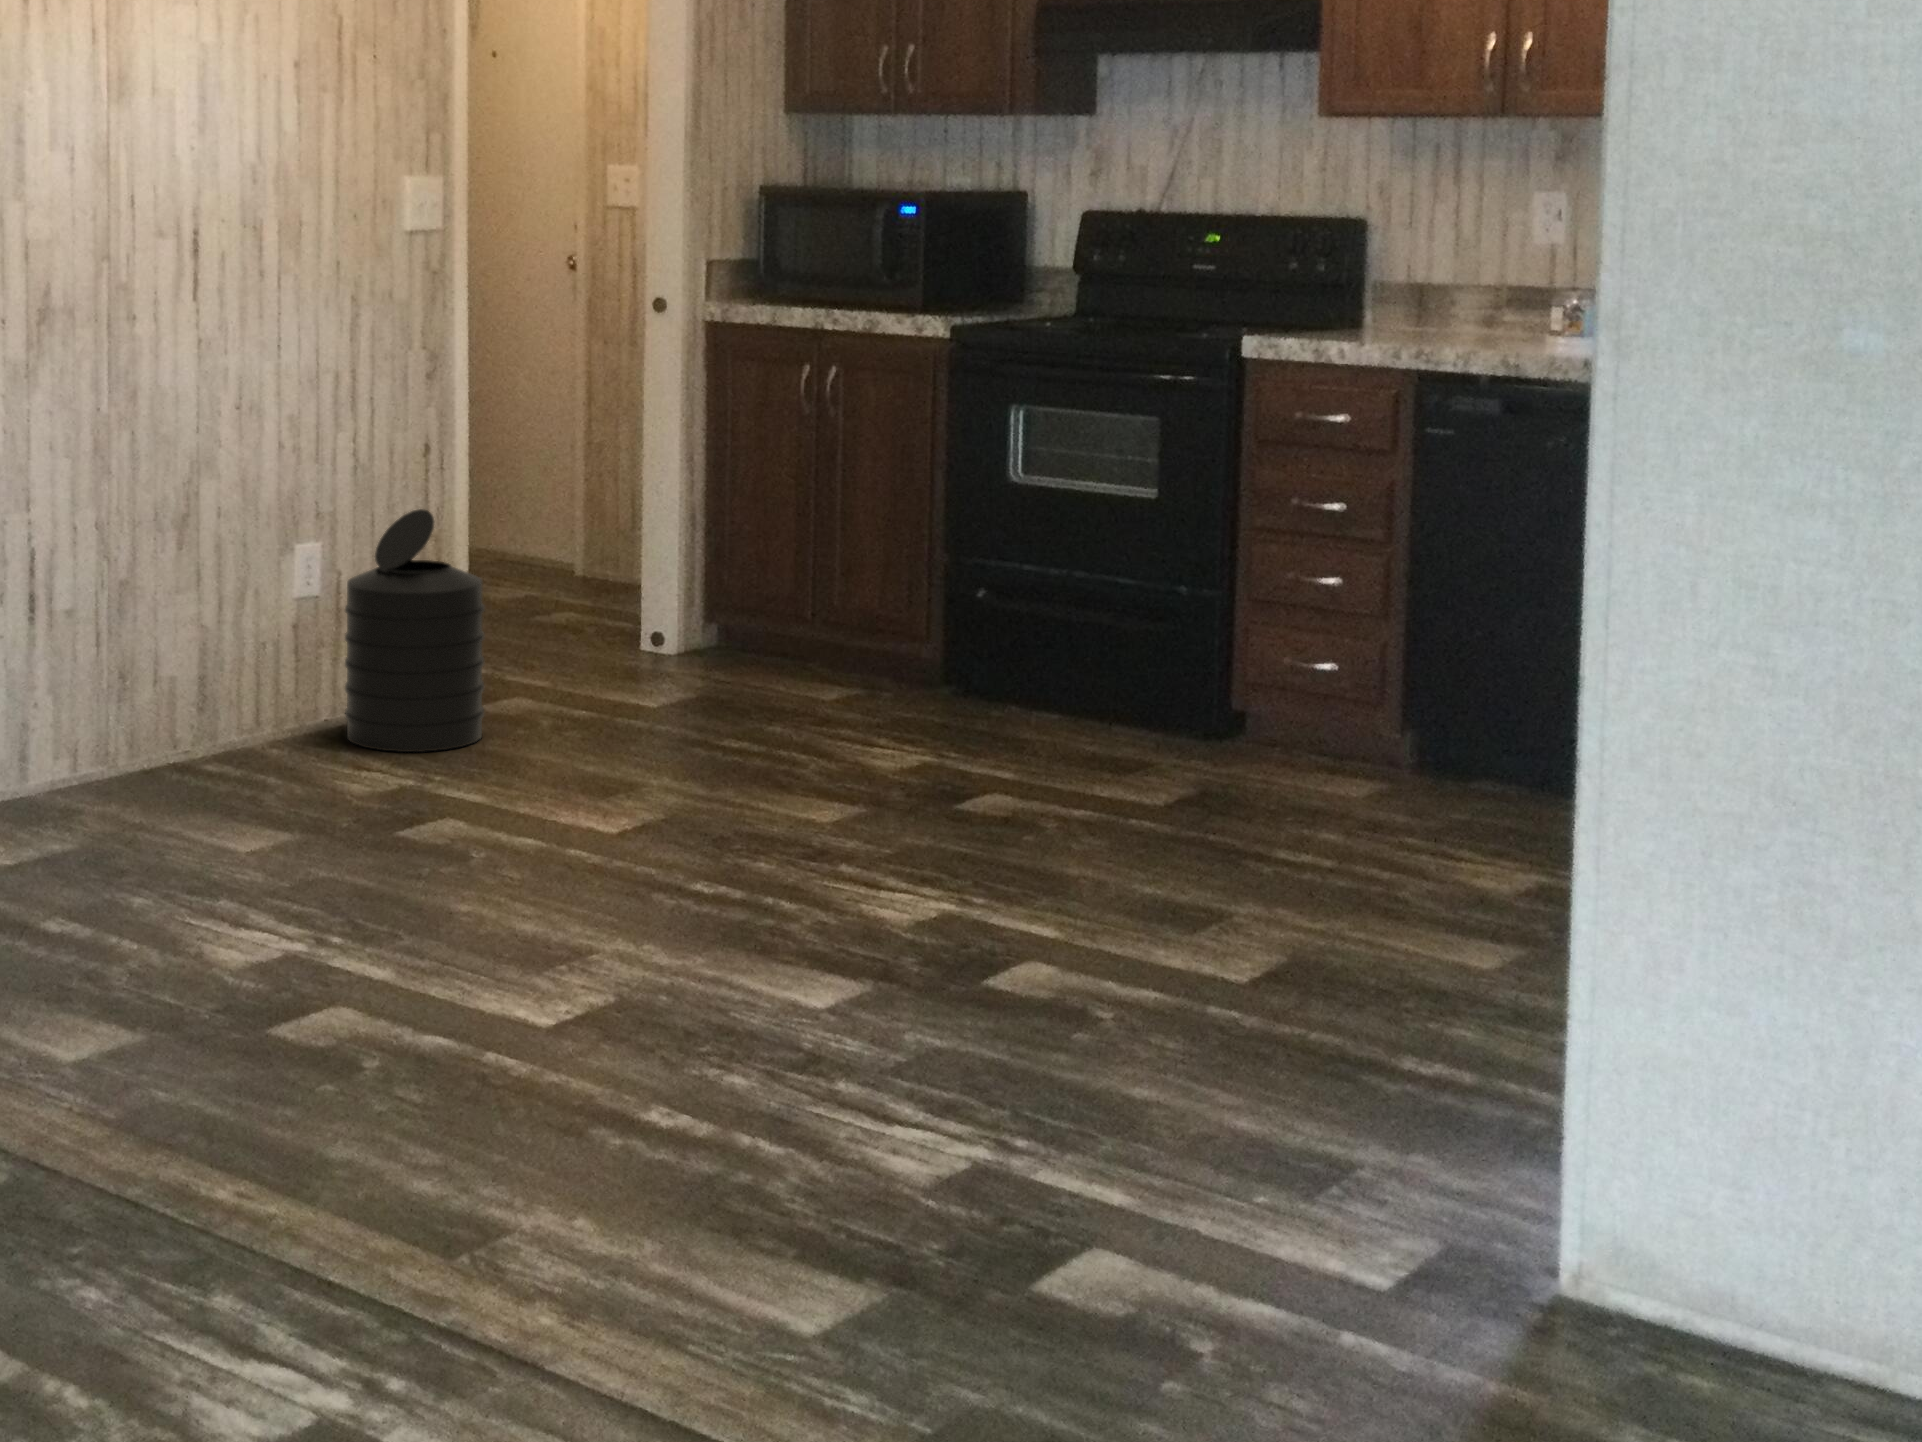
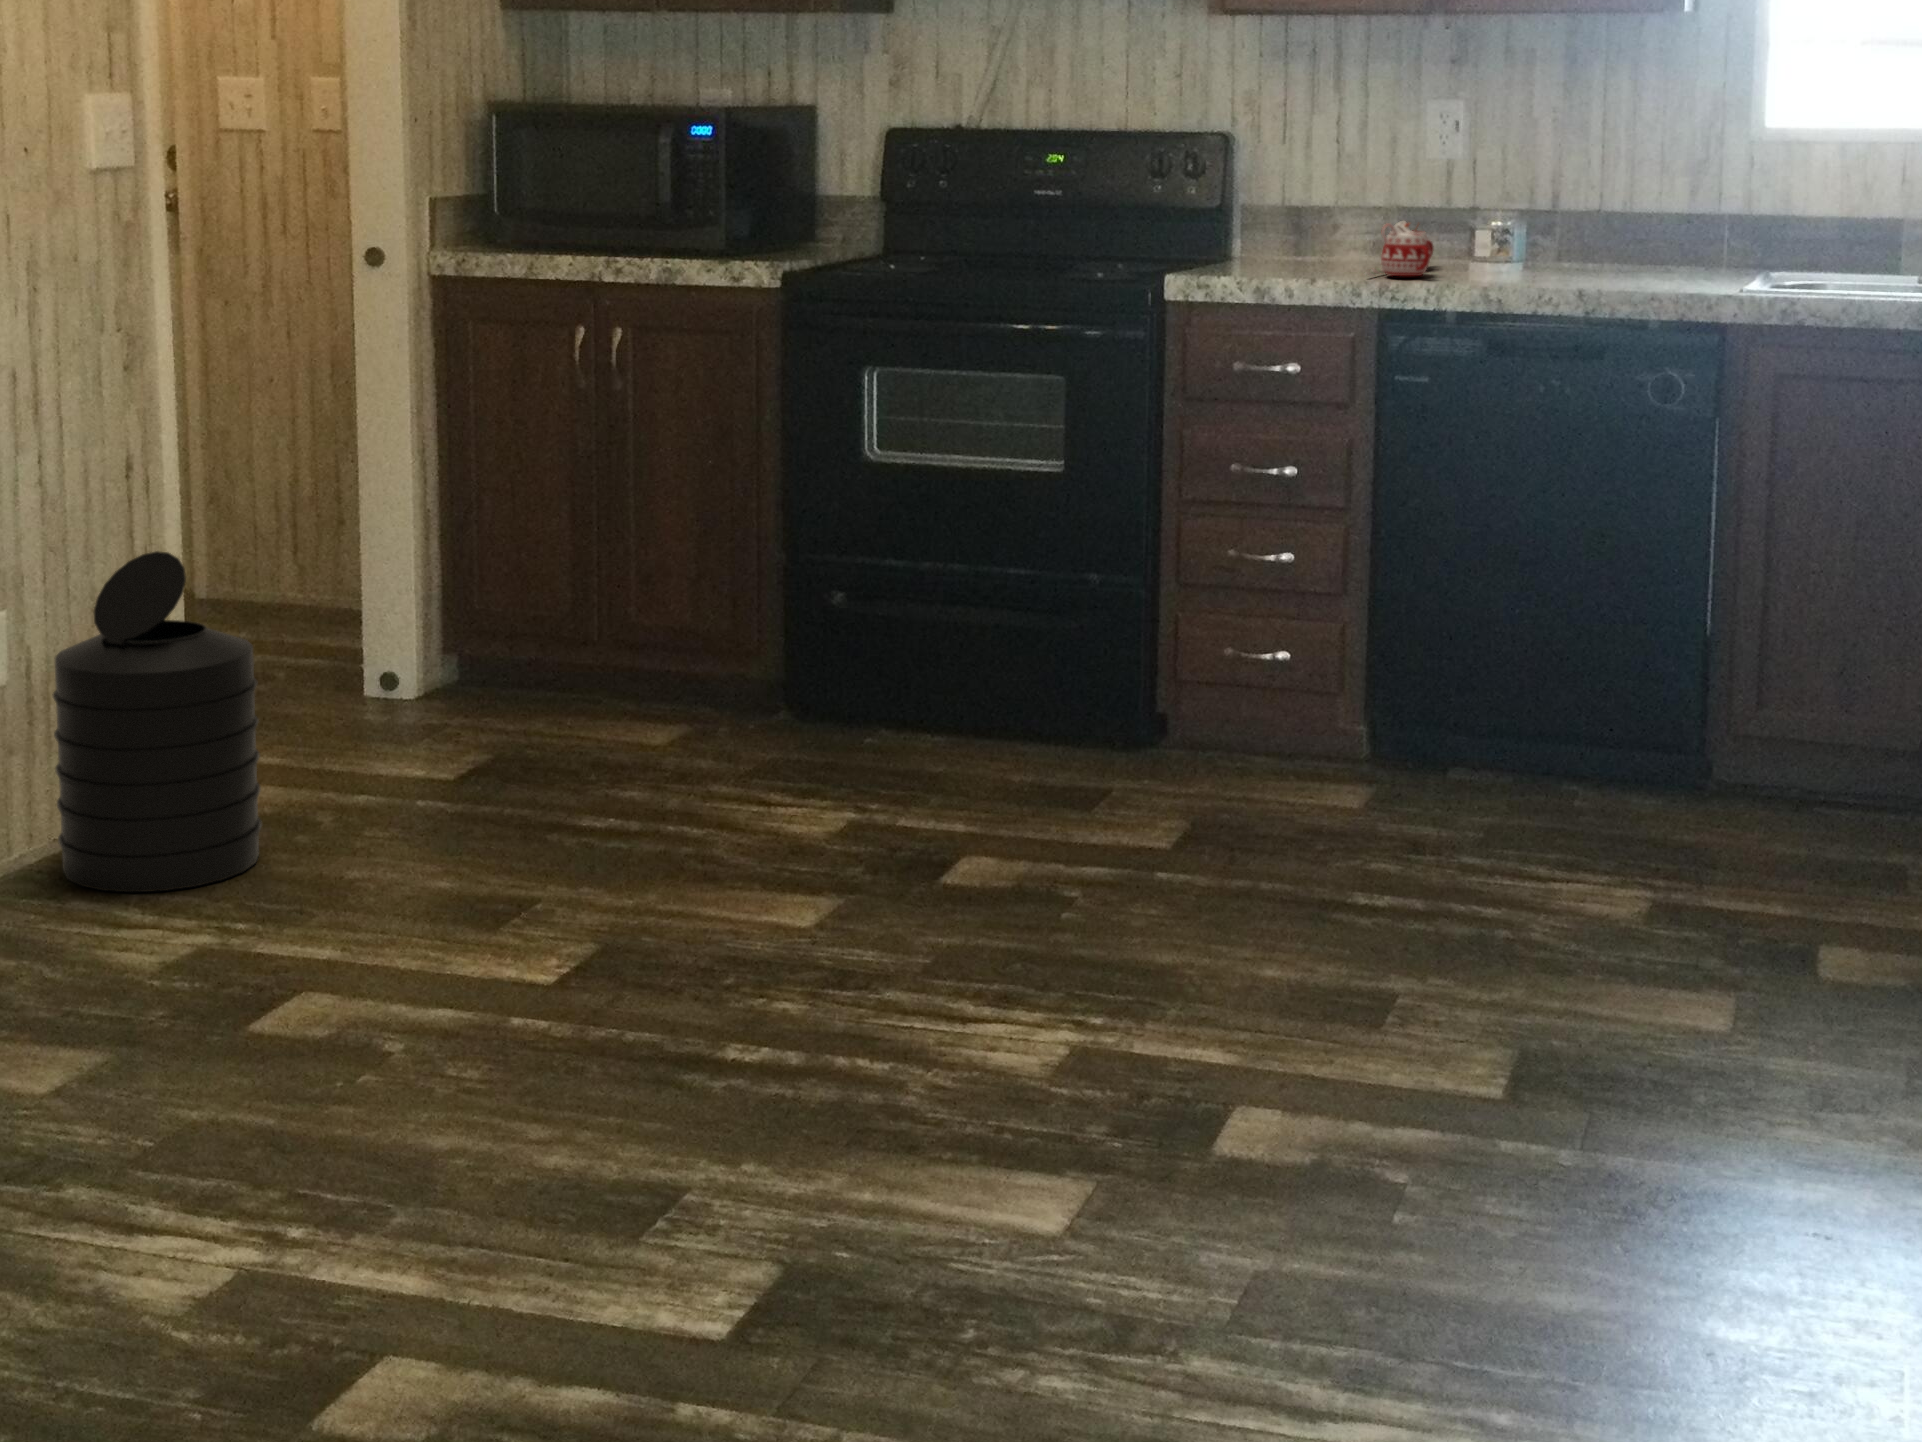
mug: none [1419,296,1502,344] -> present [1365,221,1433,276]

